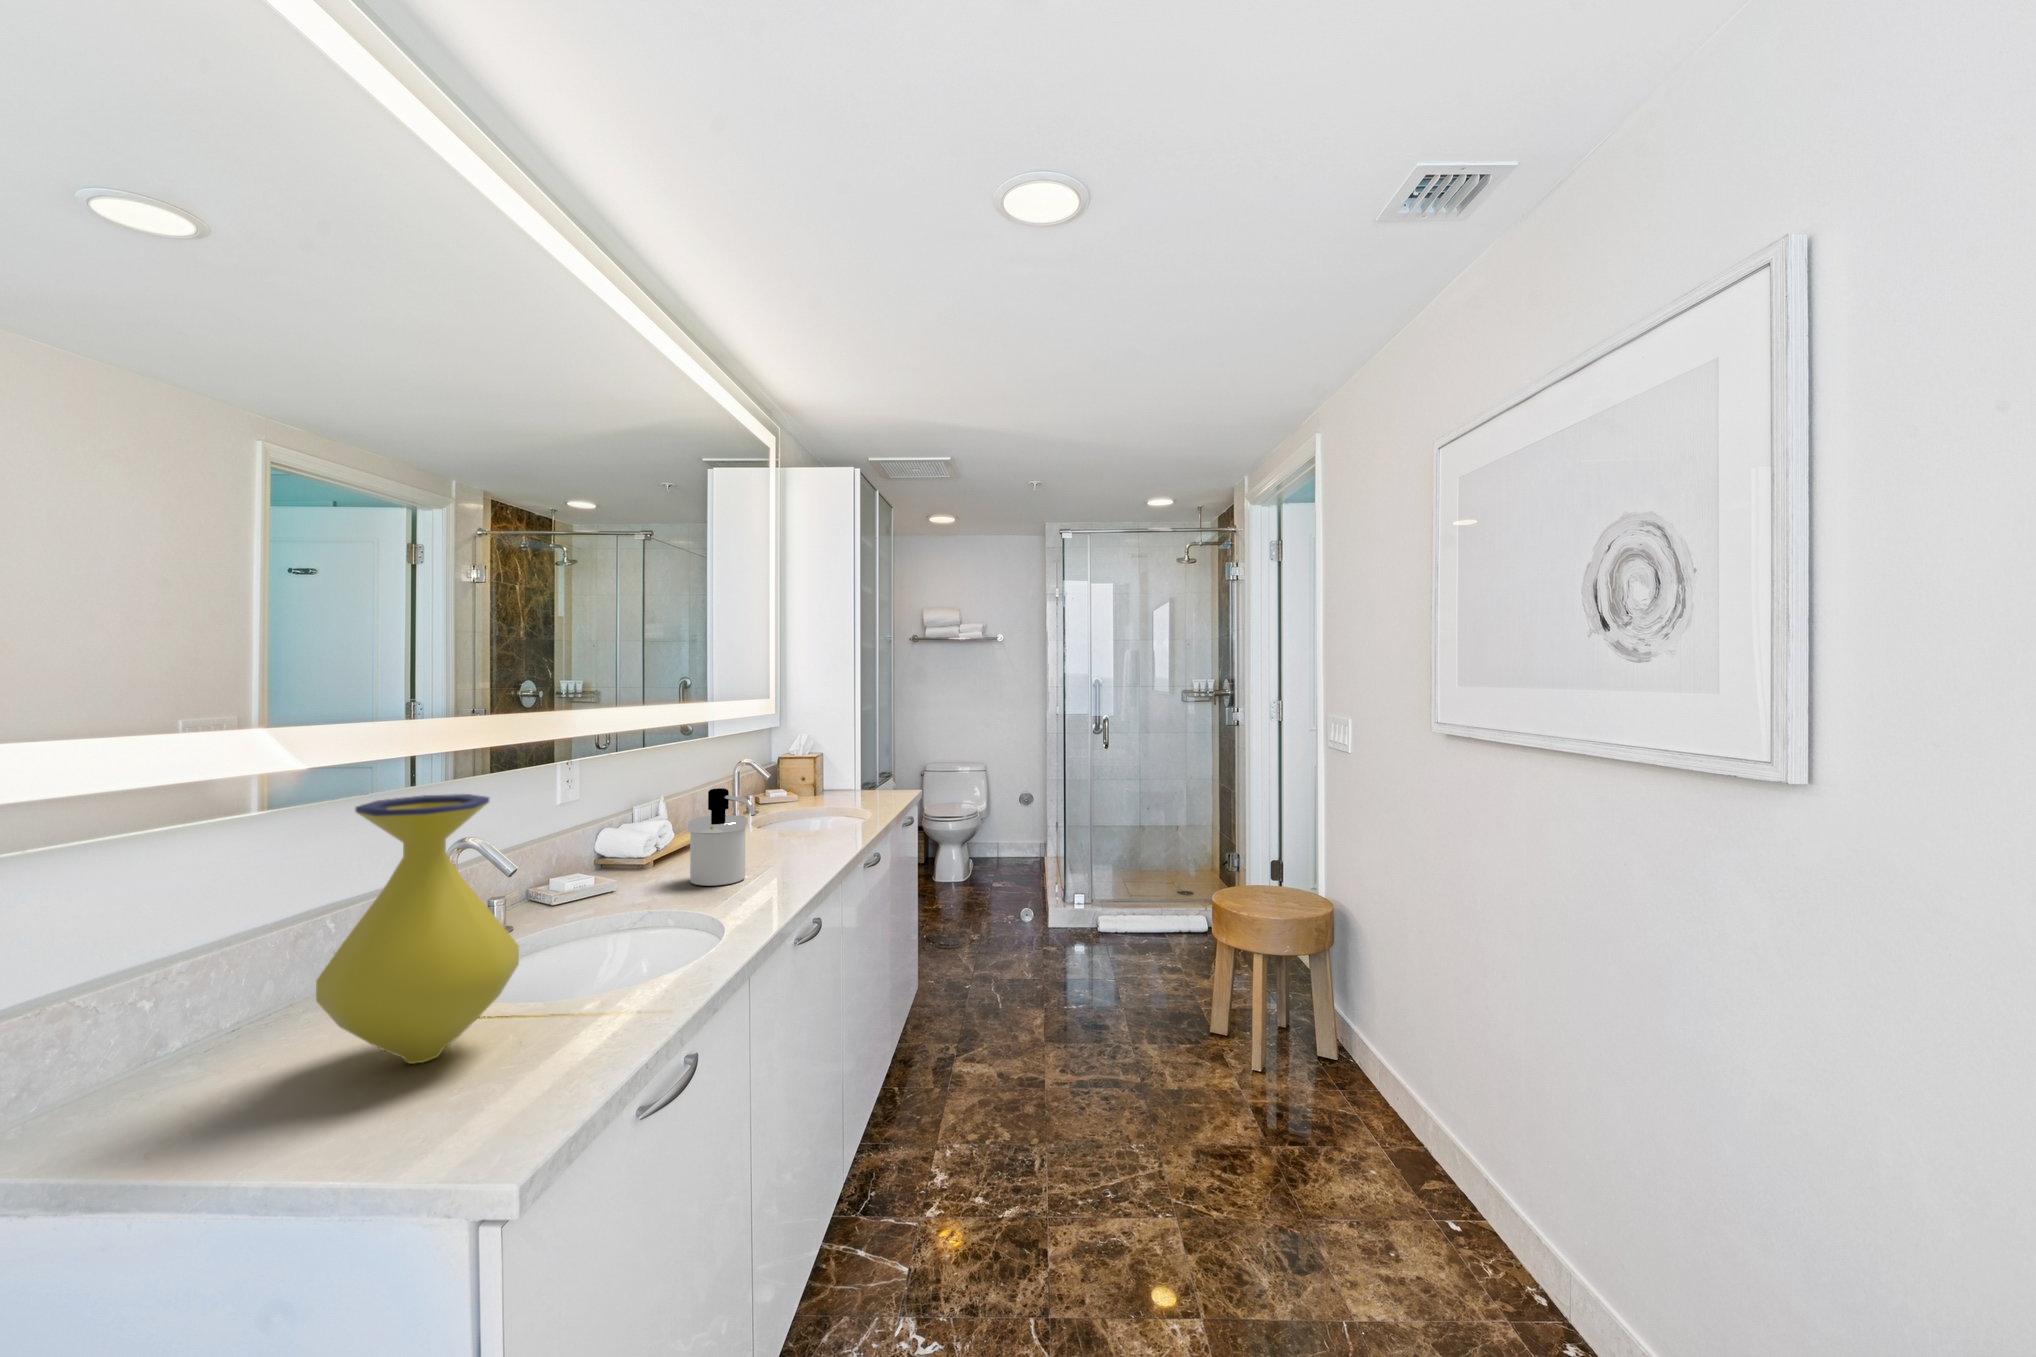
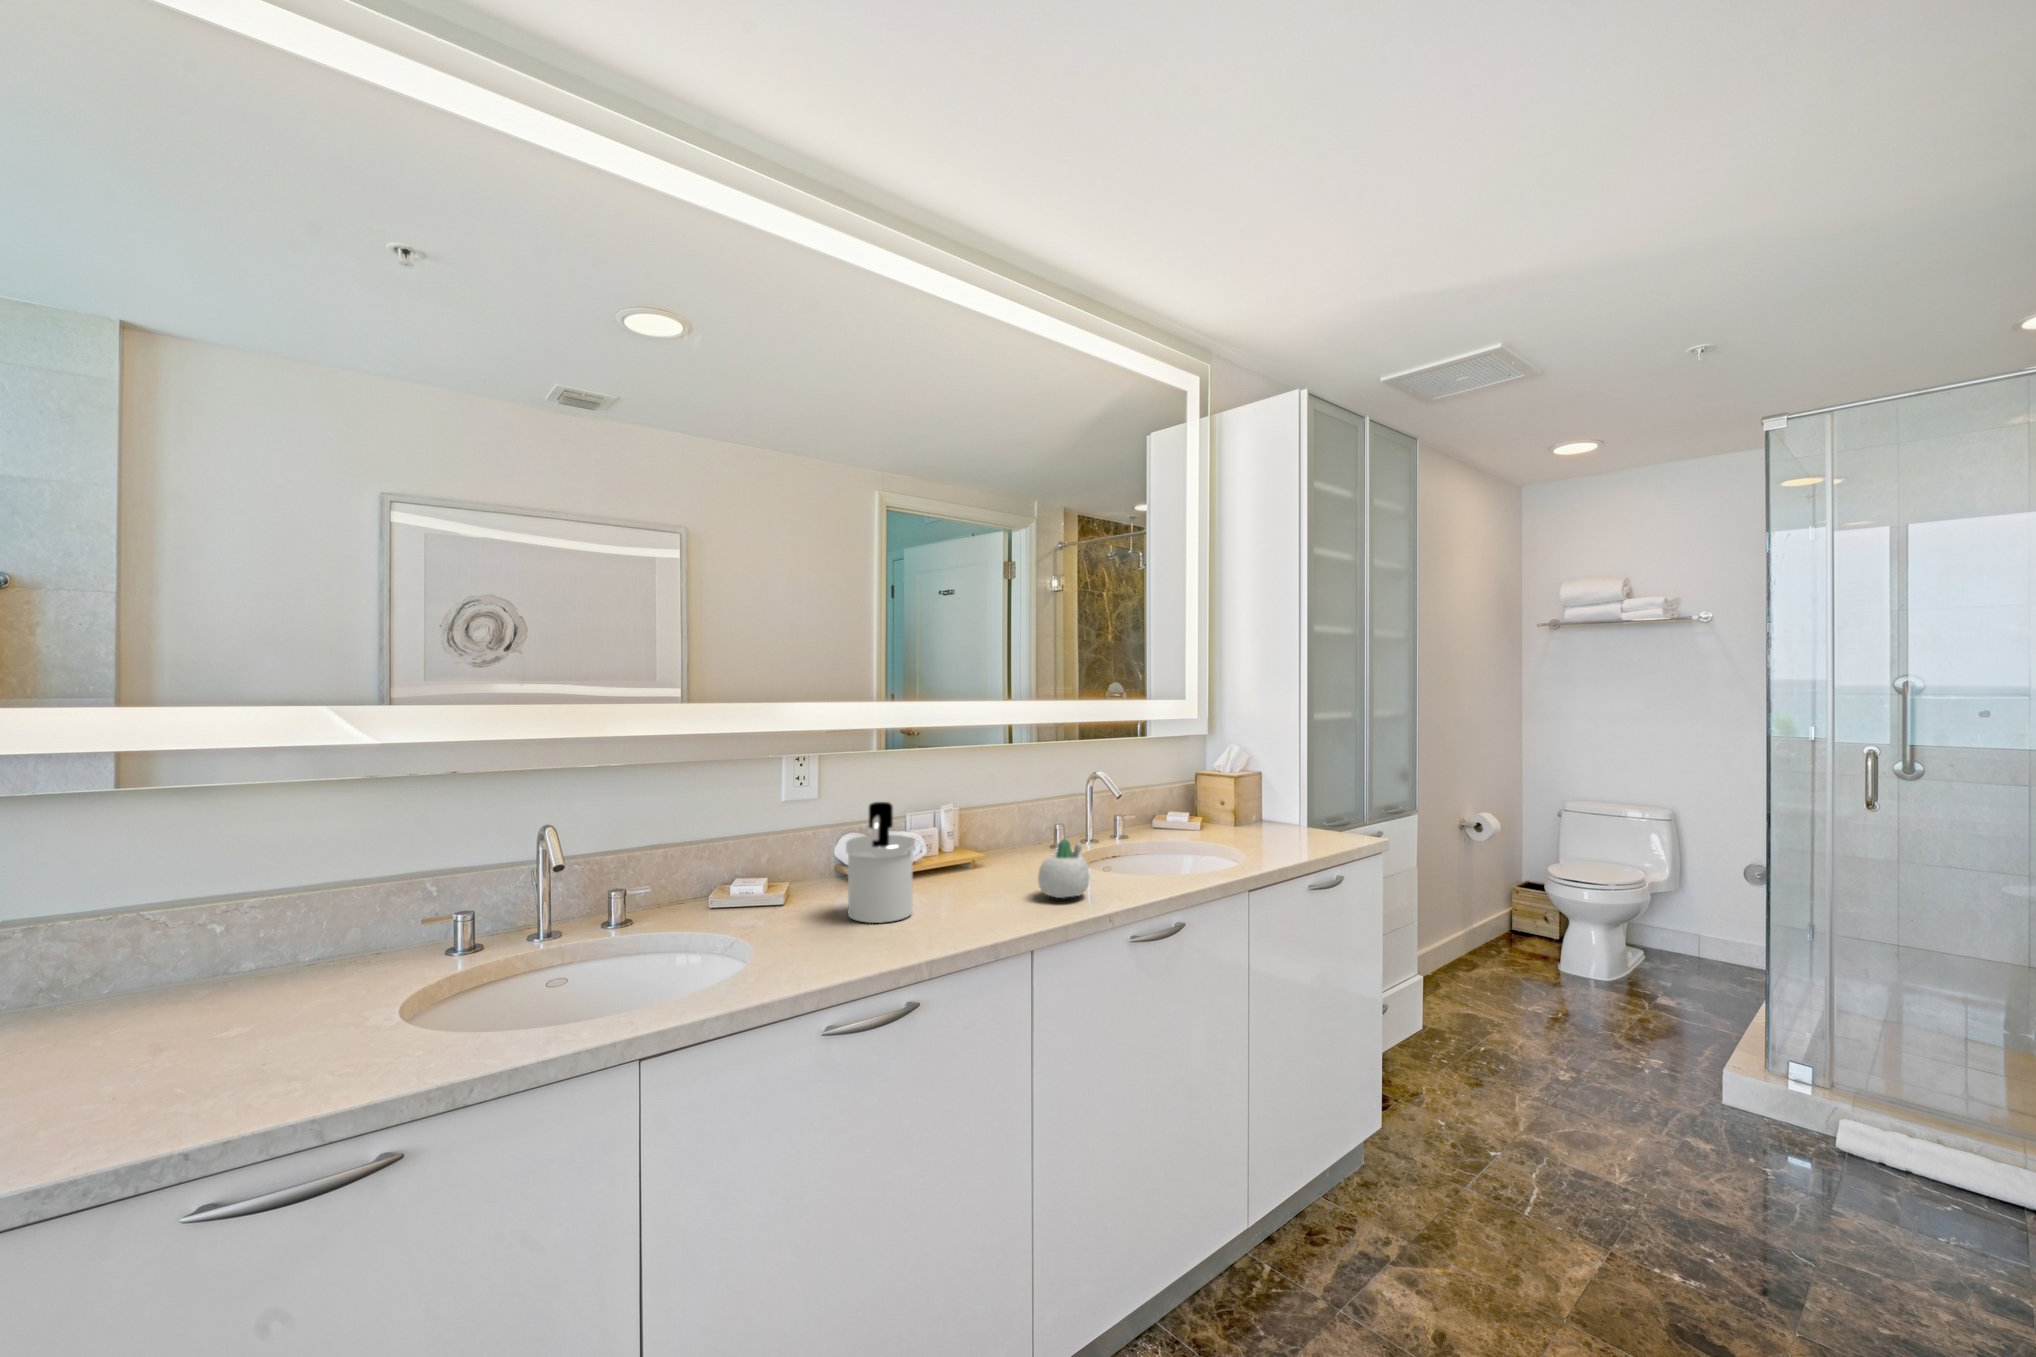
vase: present [316,794,519,1064] -> none [125,777,349,1049]
succulent planter: none [796,805,834,849] -> present [1038,838,1090,898]

